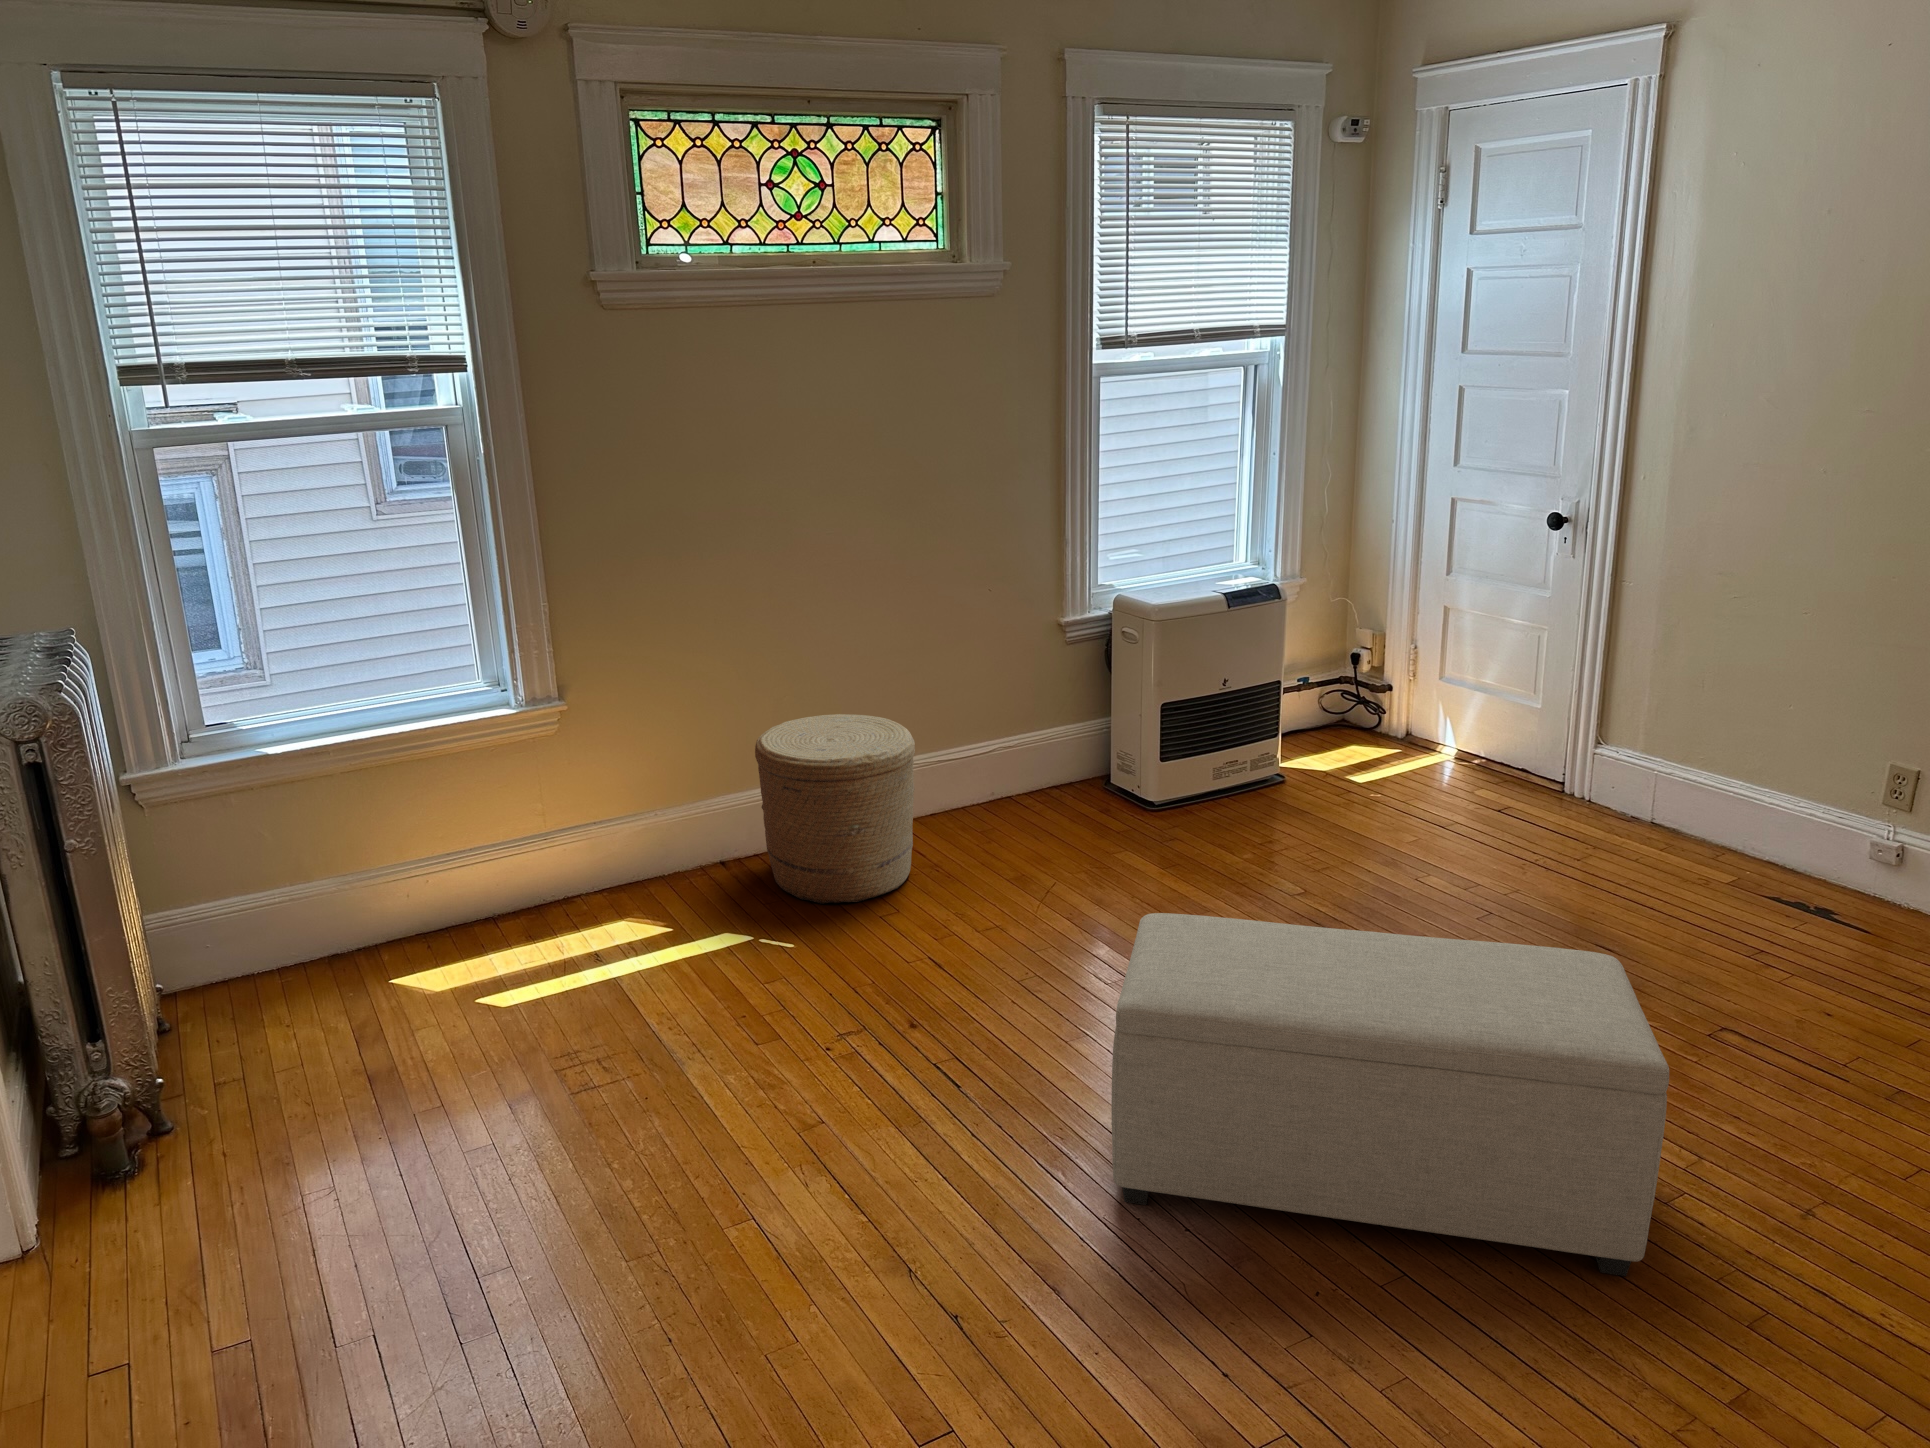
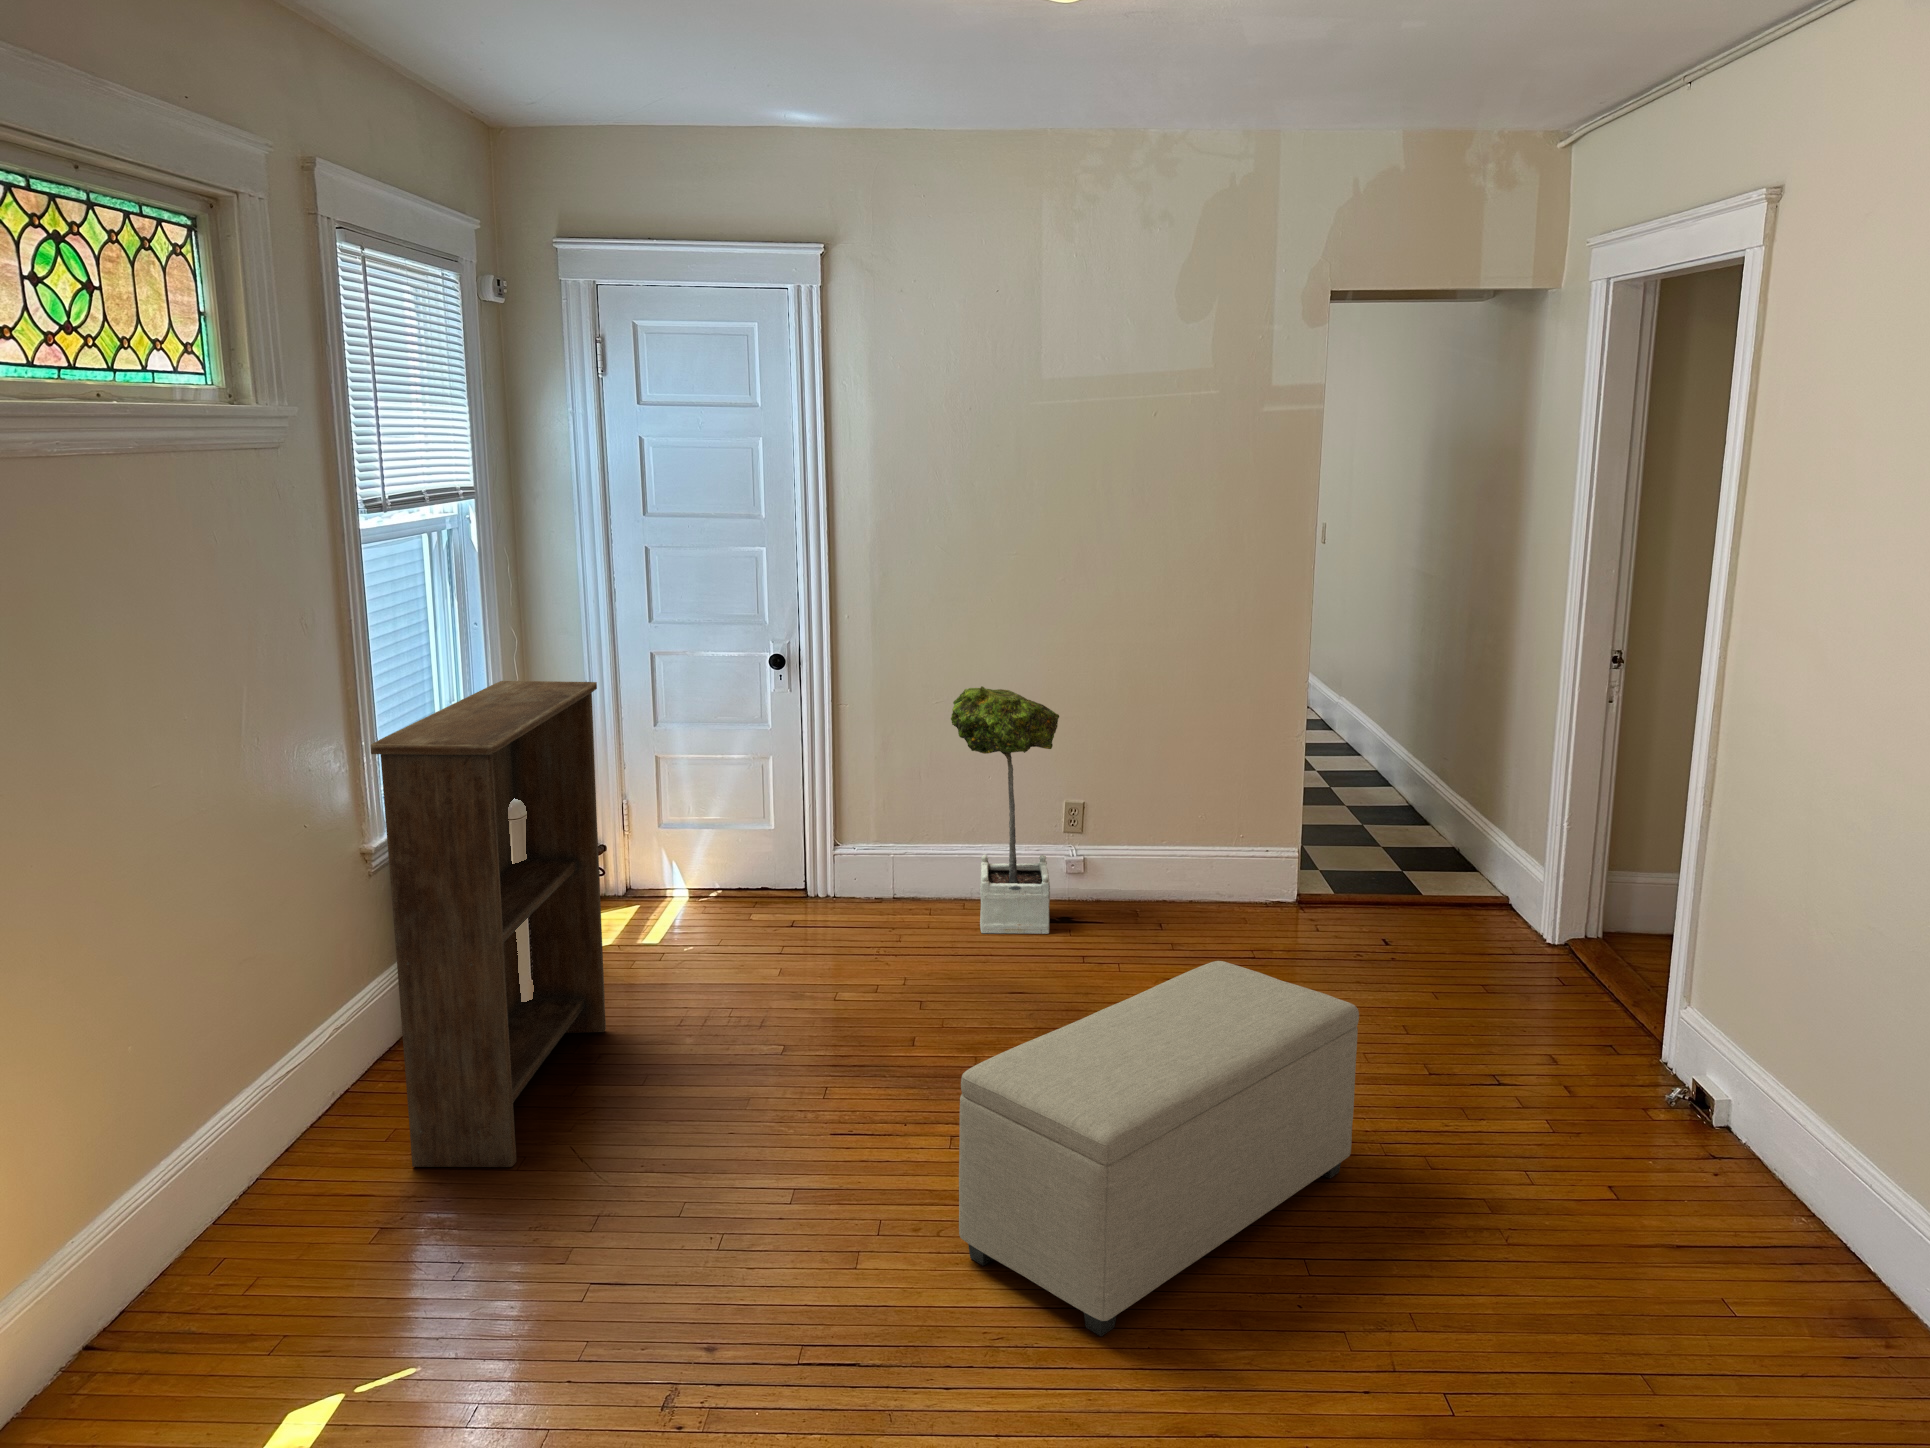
bookshelf: none [953,499,1228,879] -> present [371,681,606,1167]
potted tree: none [1691,582,1852,918] -> present [951,686,1059,934]
woven basket: present [755,714,915,904] -> none [145,1025,411,1325]

